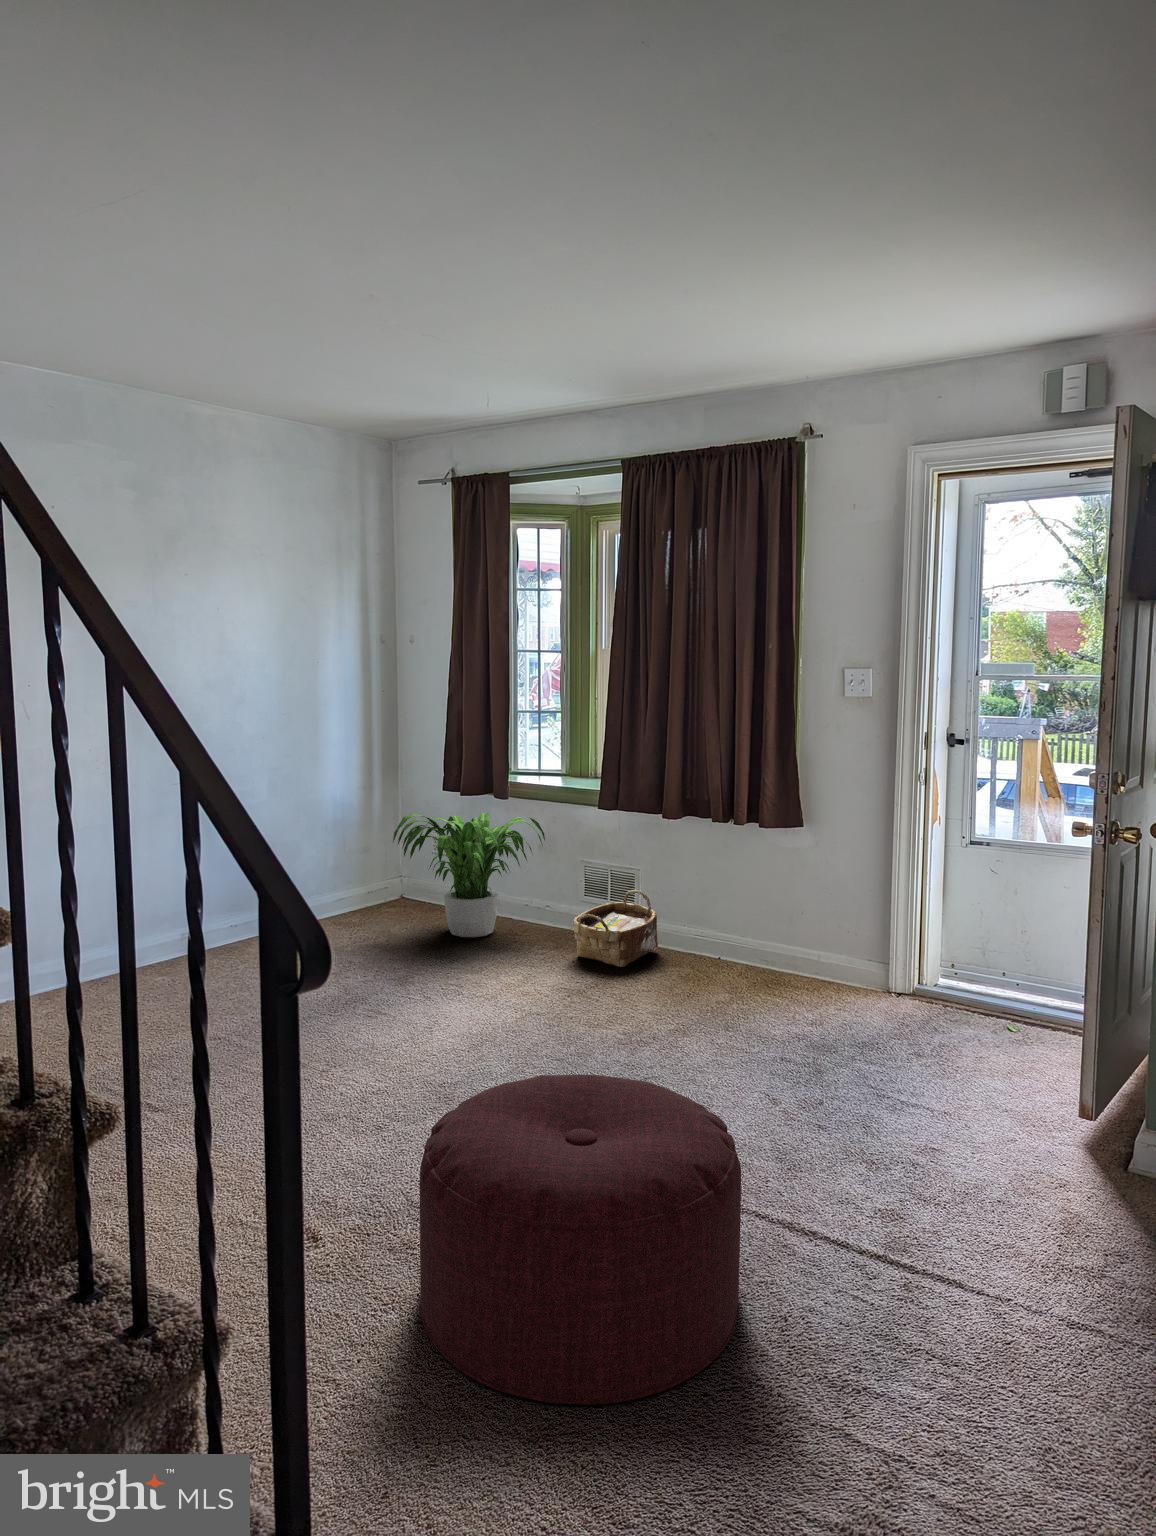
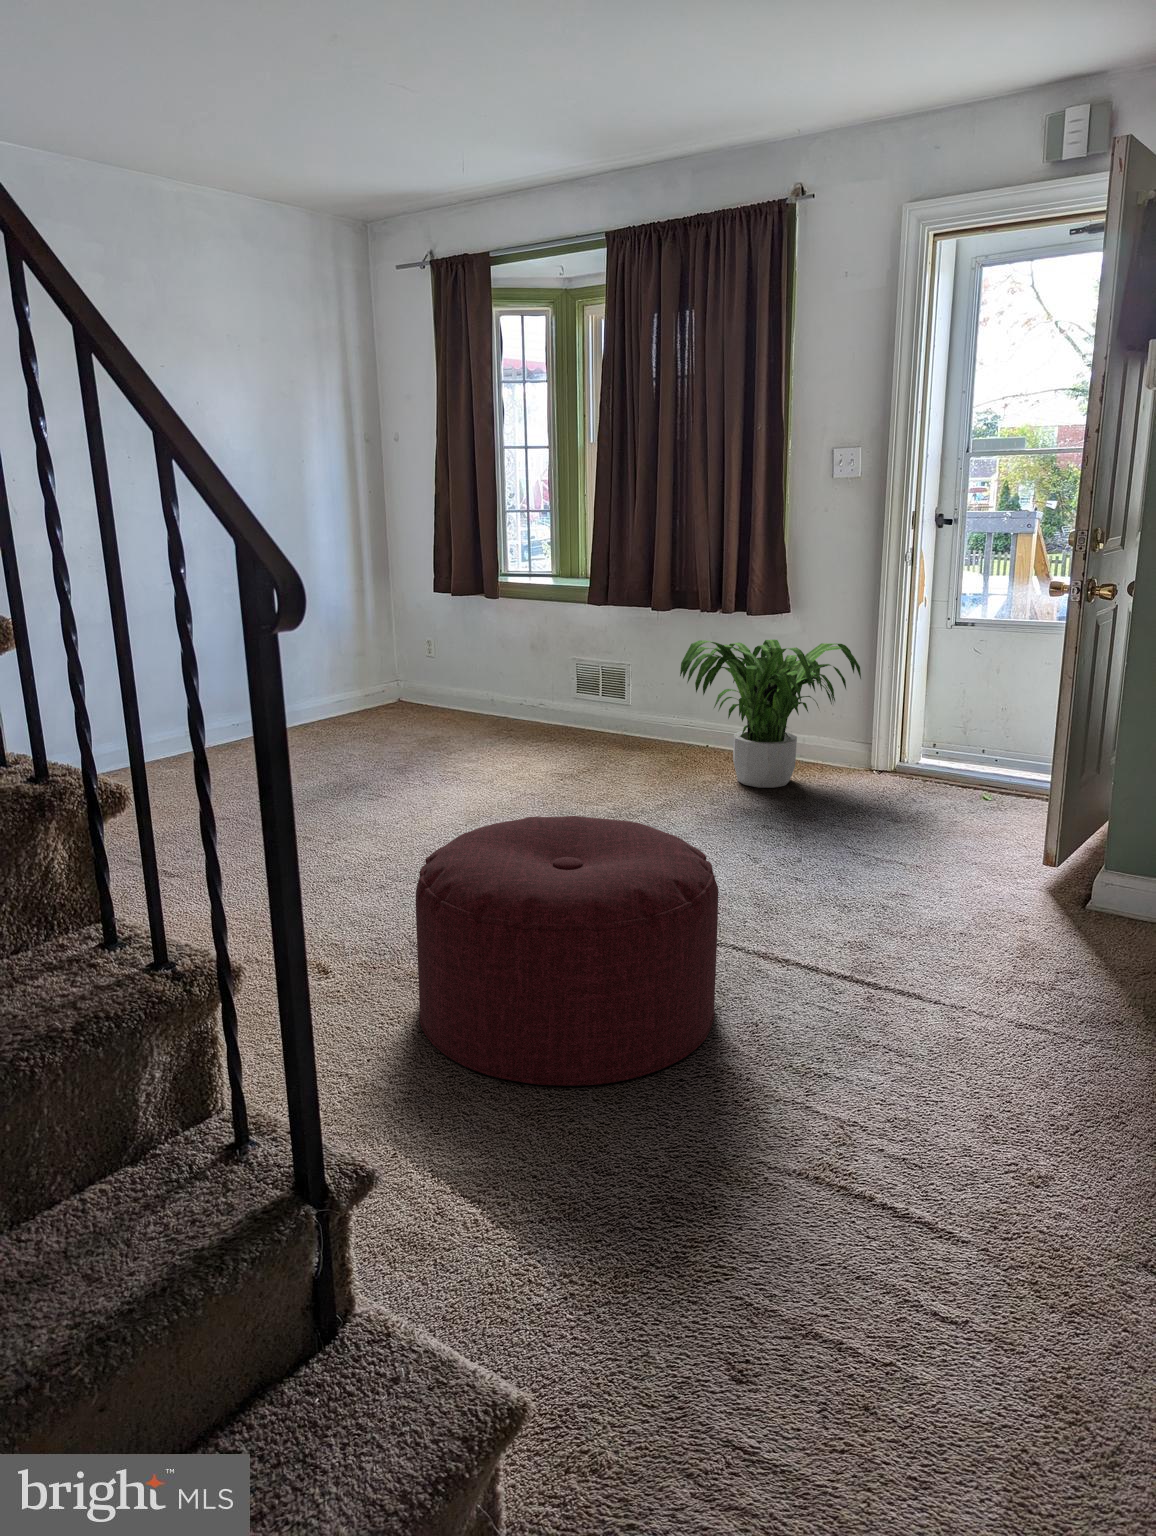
potted plant: present [393,813,545,937] -> present [680,640,861,788]
woven basket: present [573,890,658,967] -> none [562,683,646,756]

